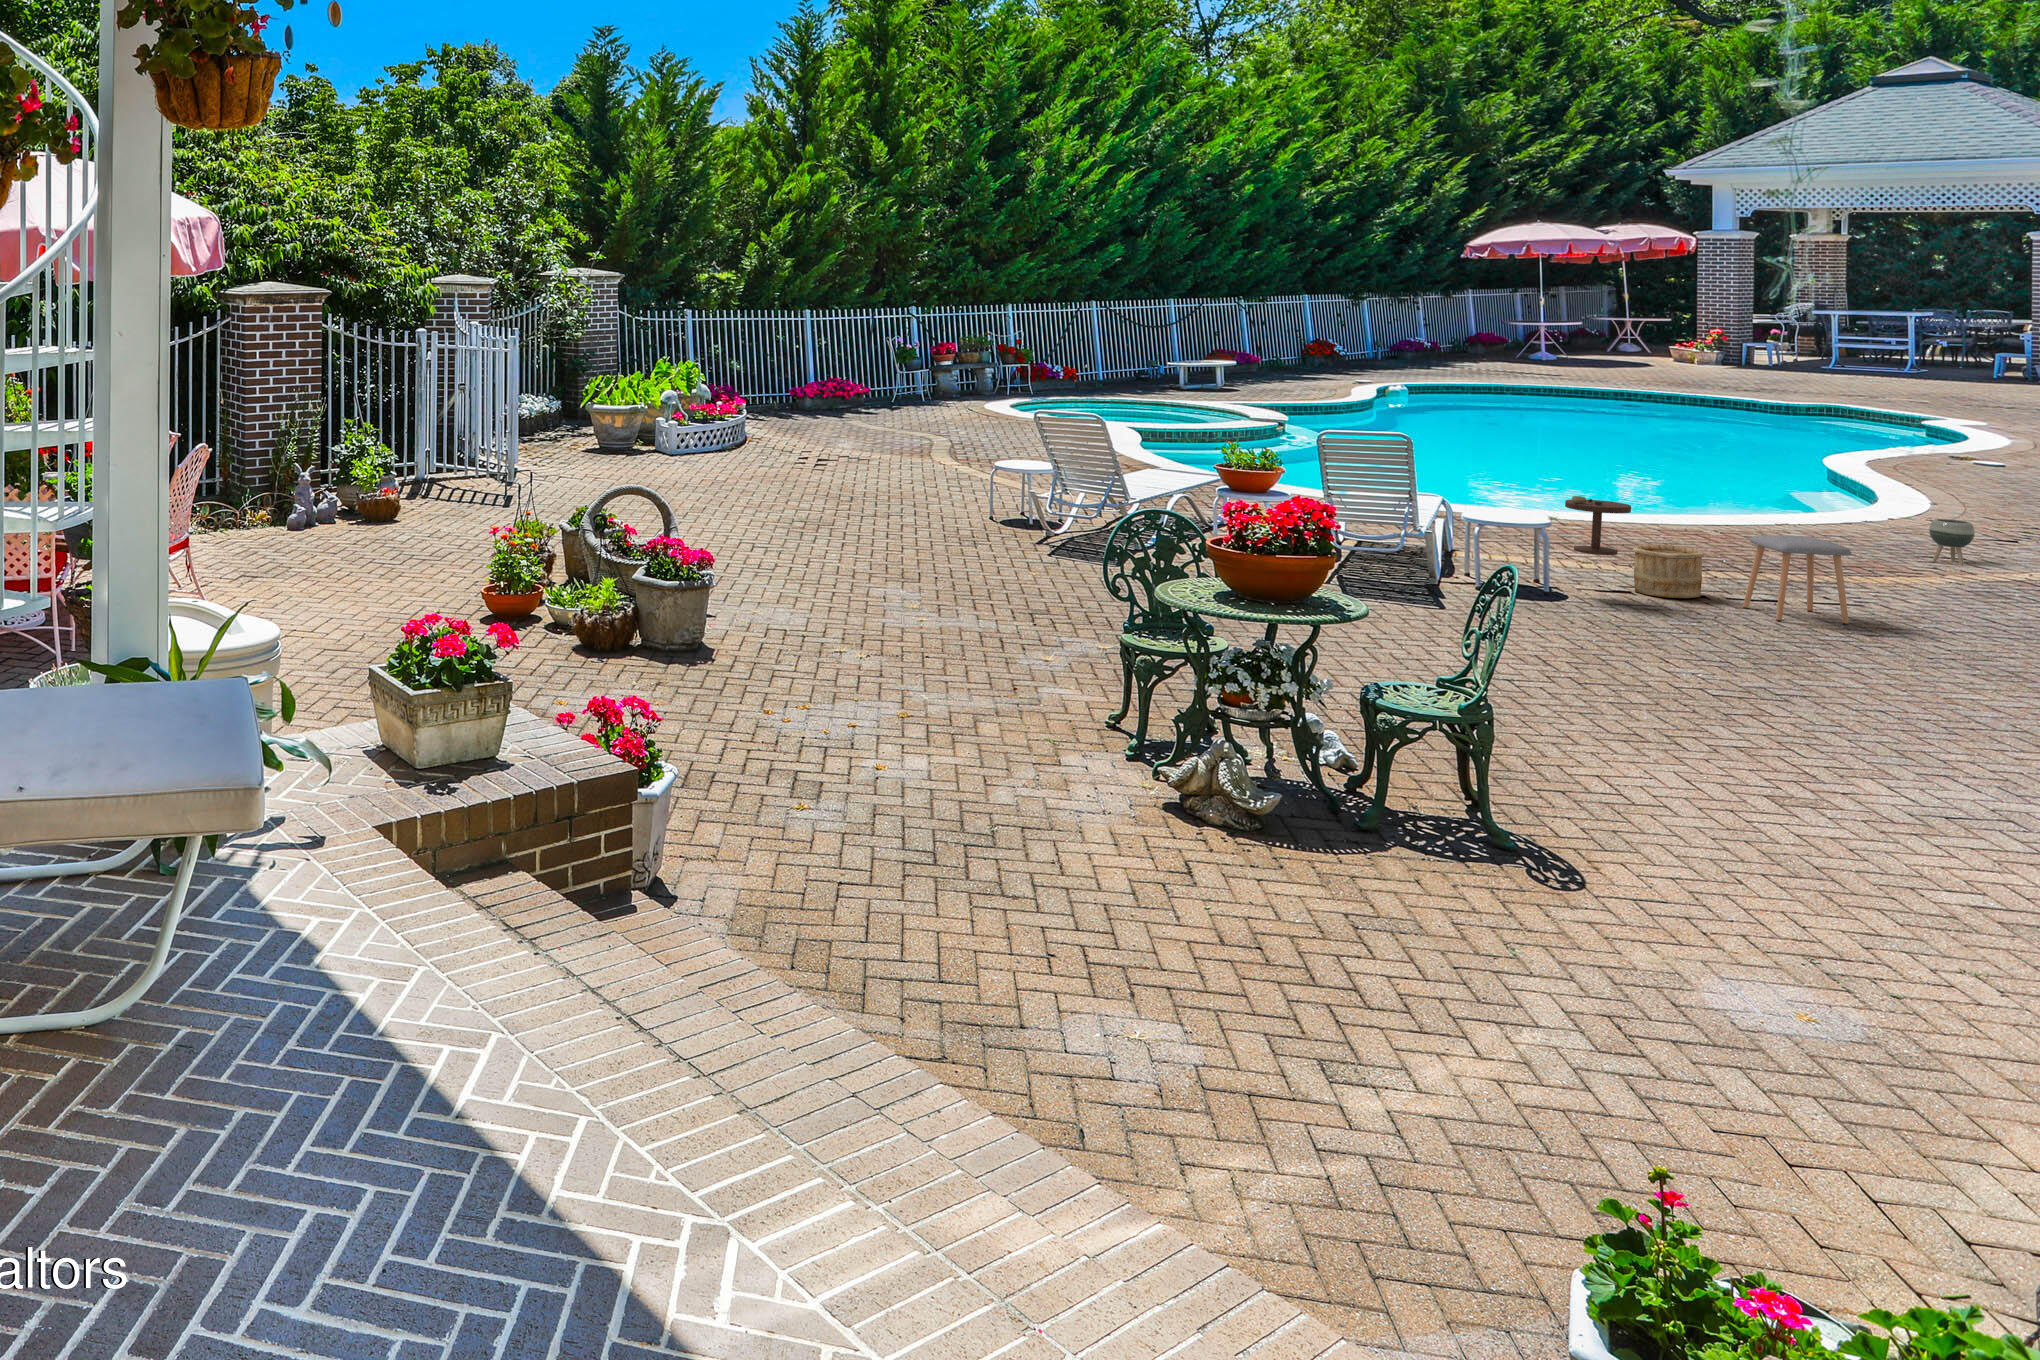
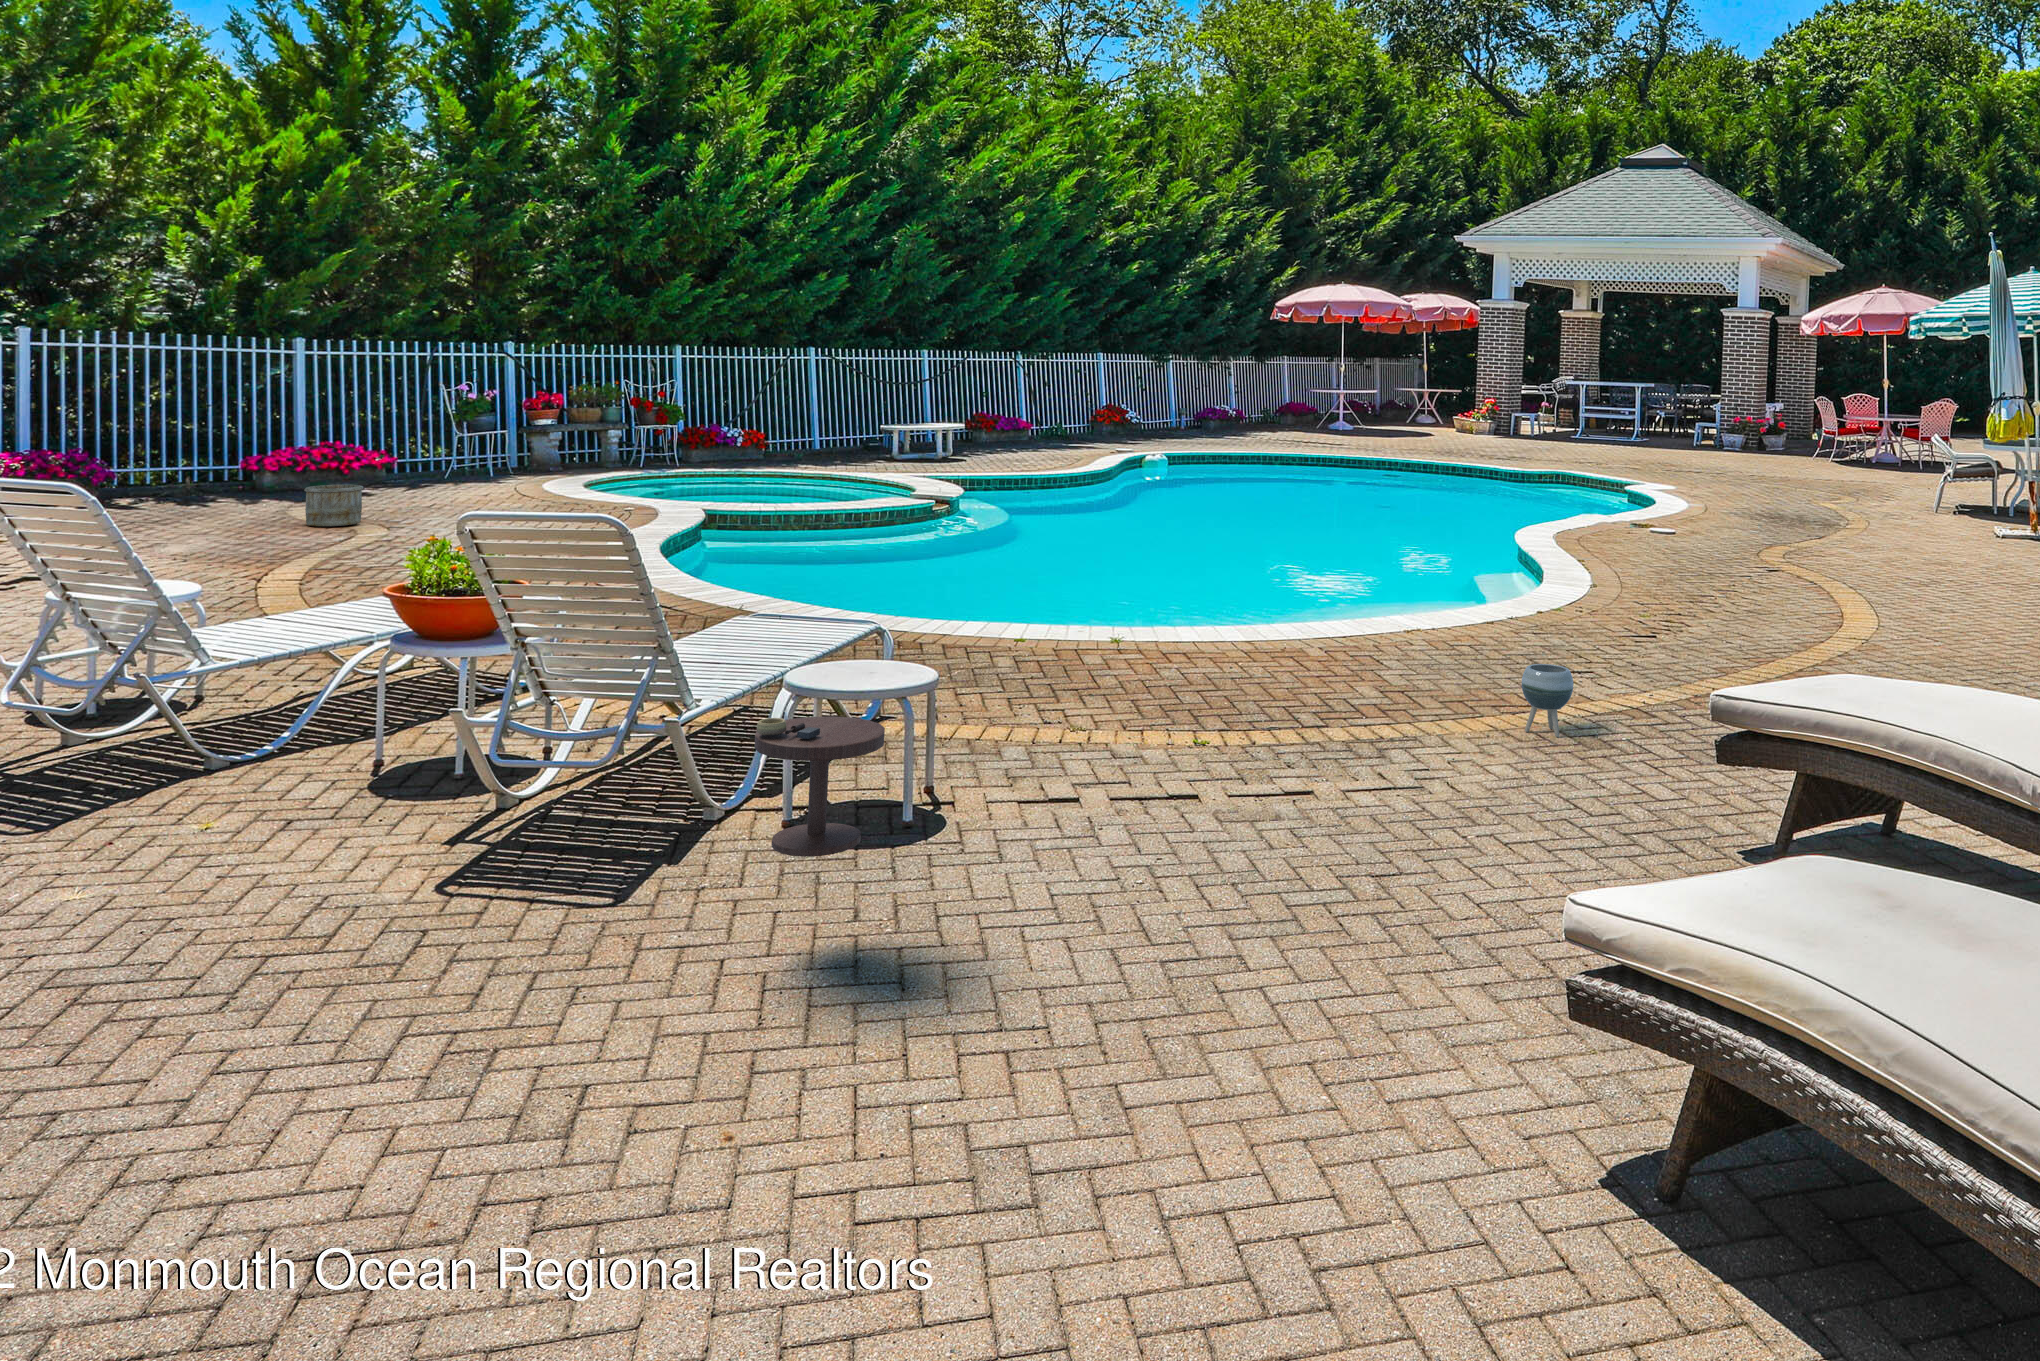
stool: present [1743,535,1851,625] -> none [1105,779,1265,992]
wooden bucket: present [1632,545,1704,598] -> present [304,485,363,526]

